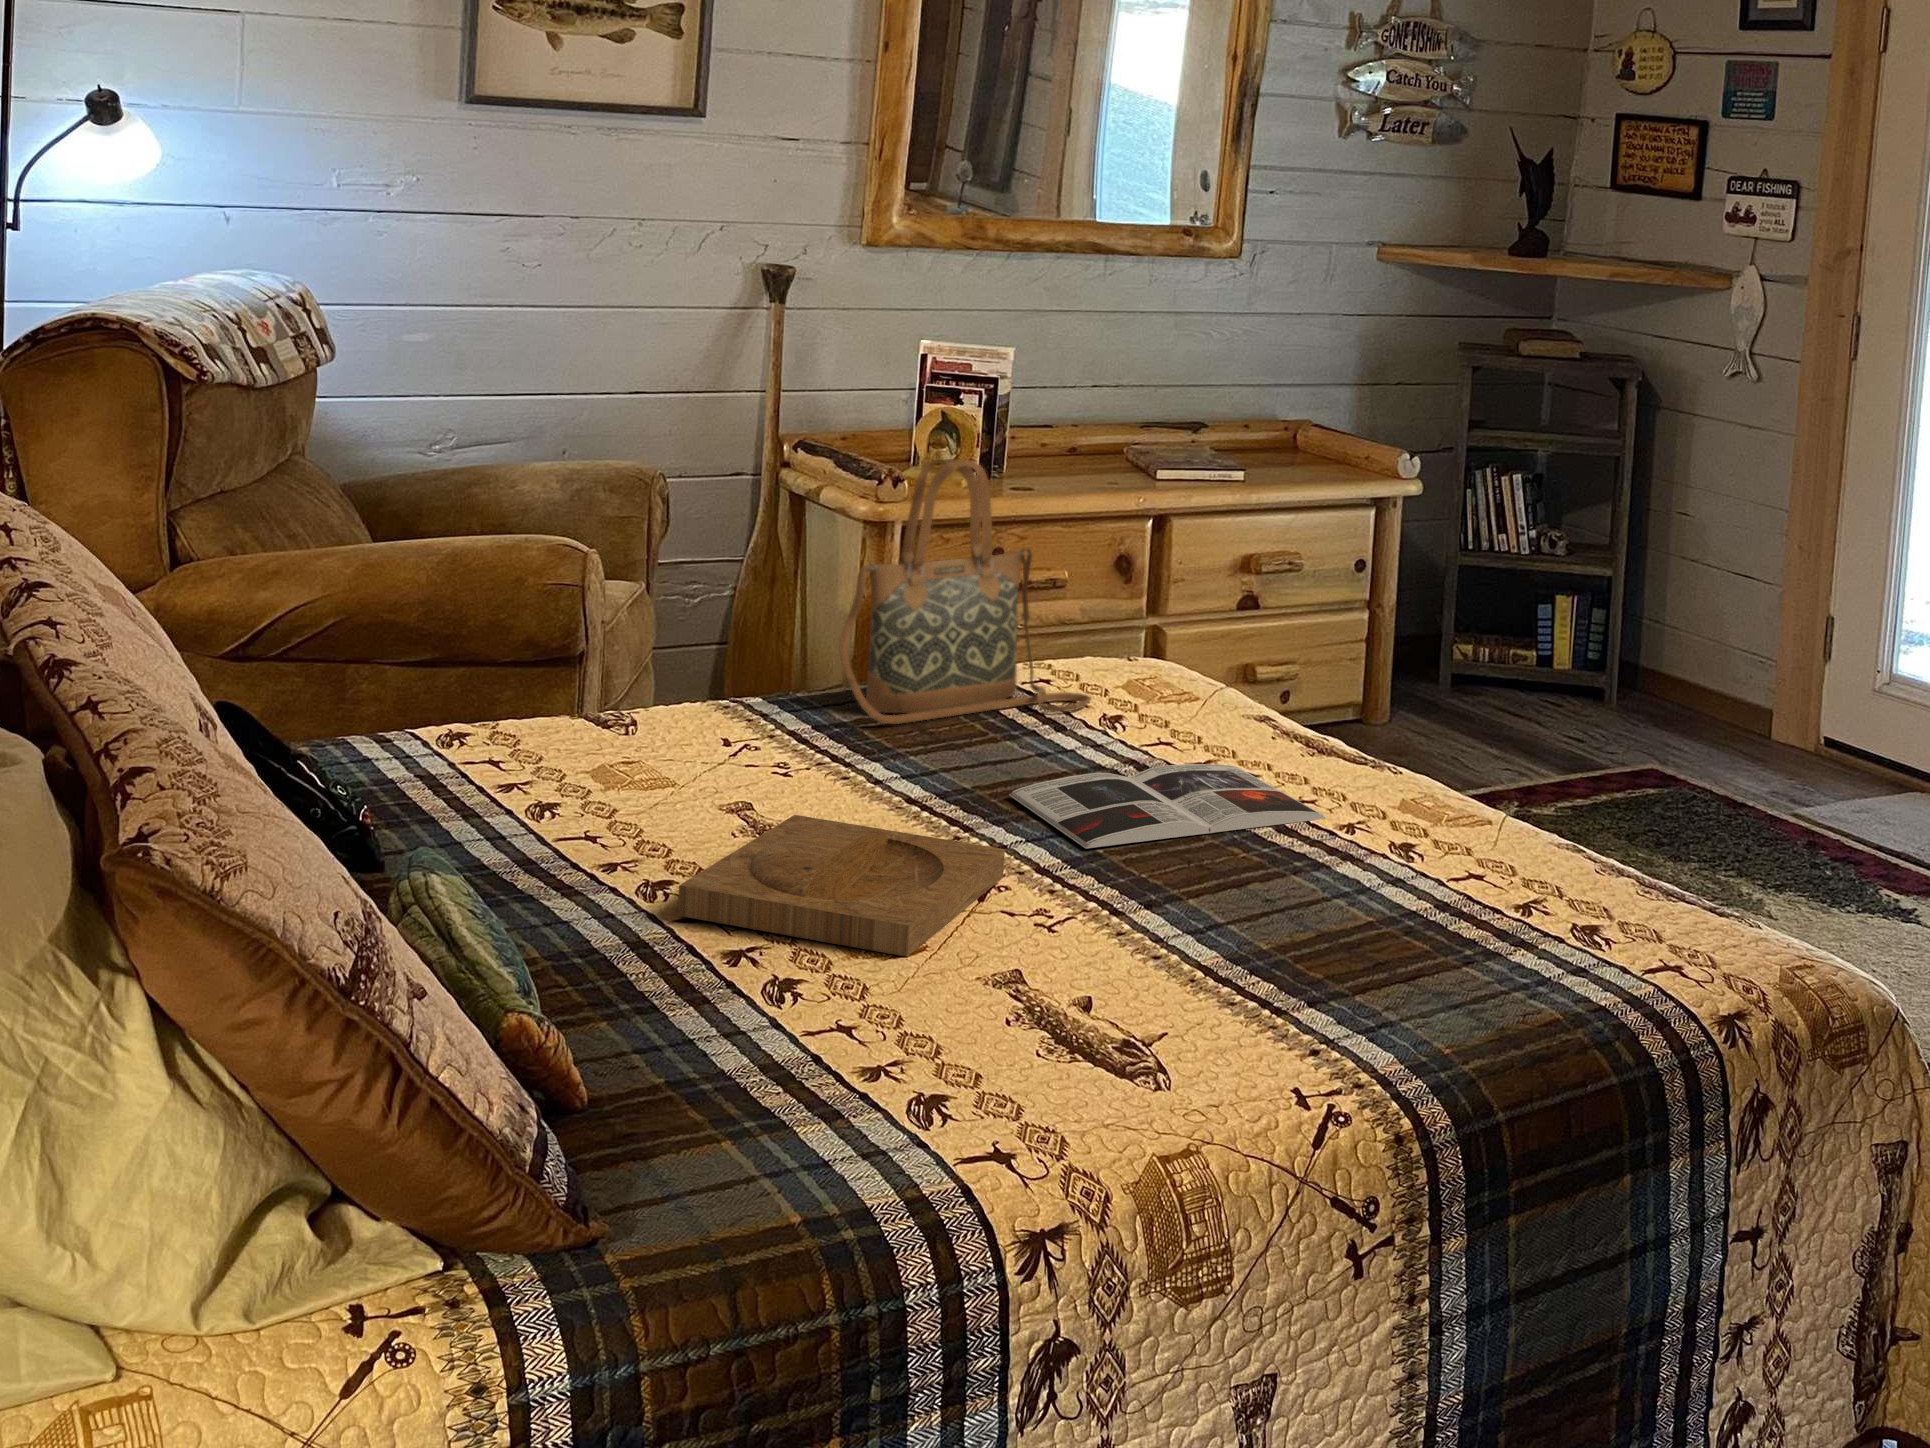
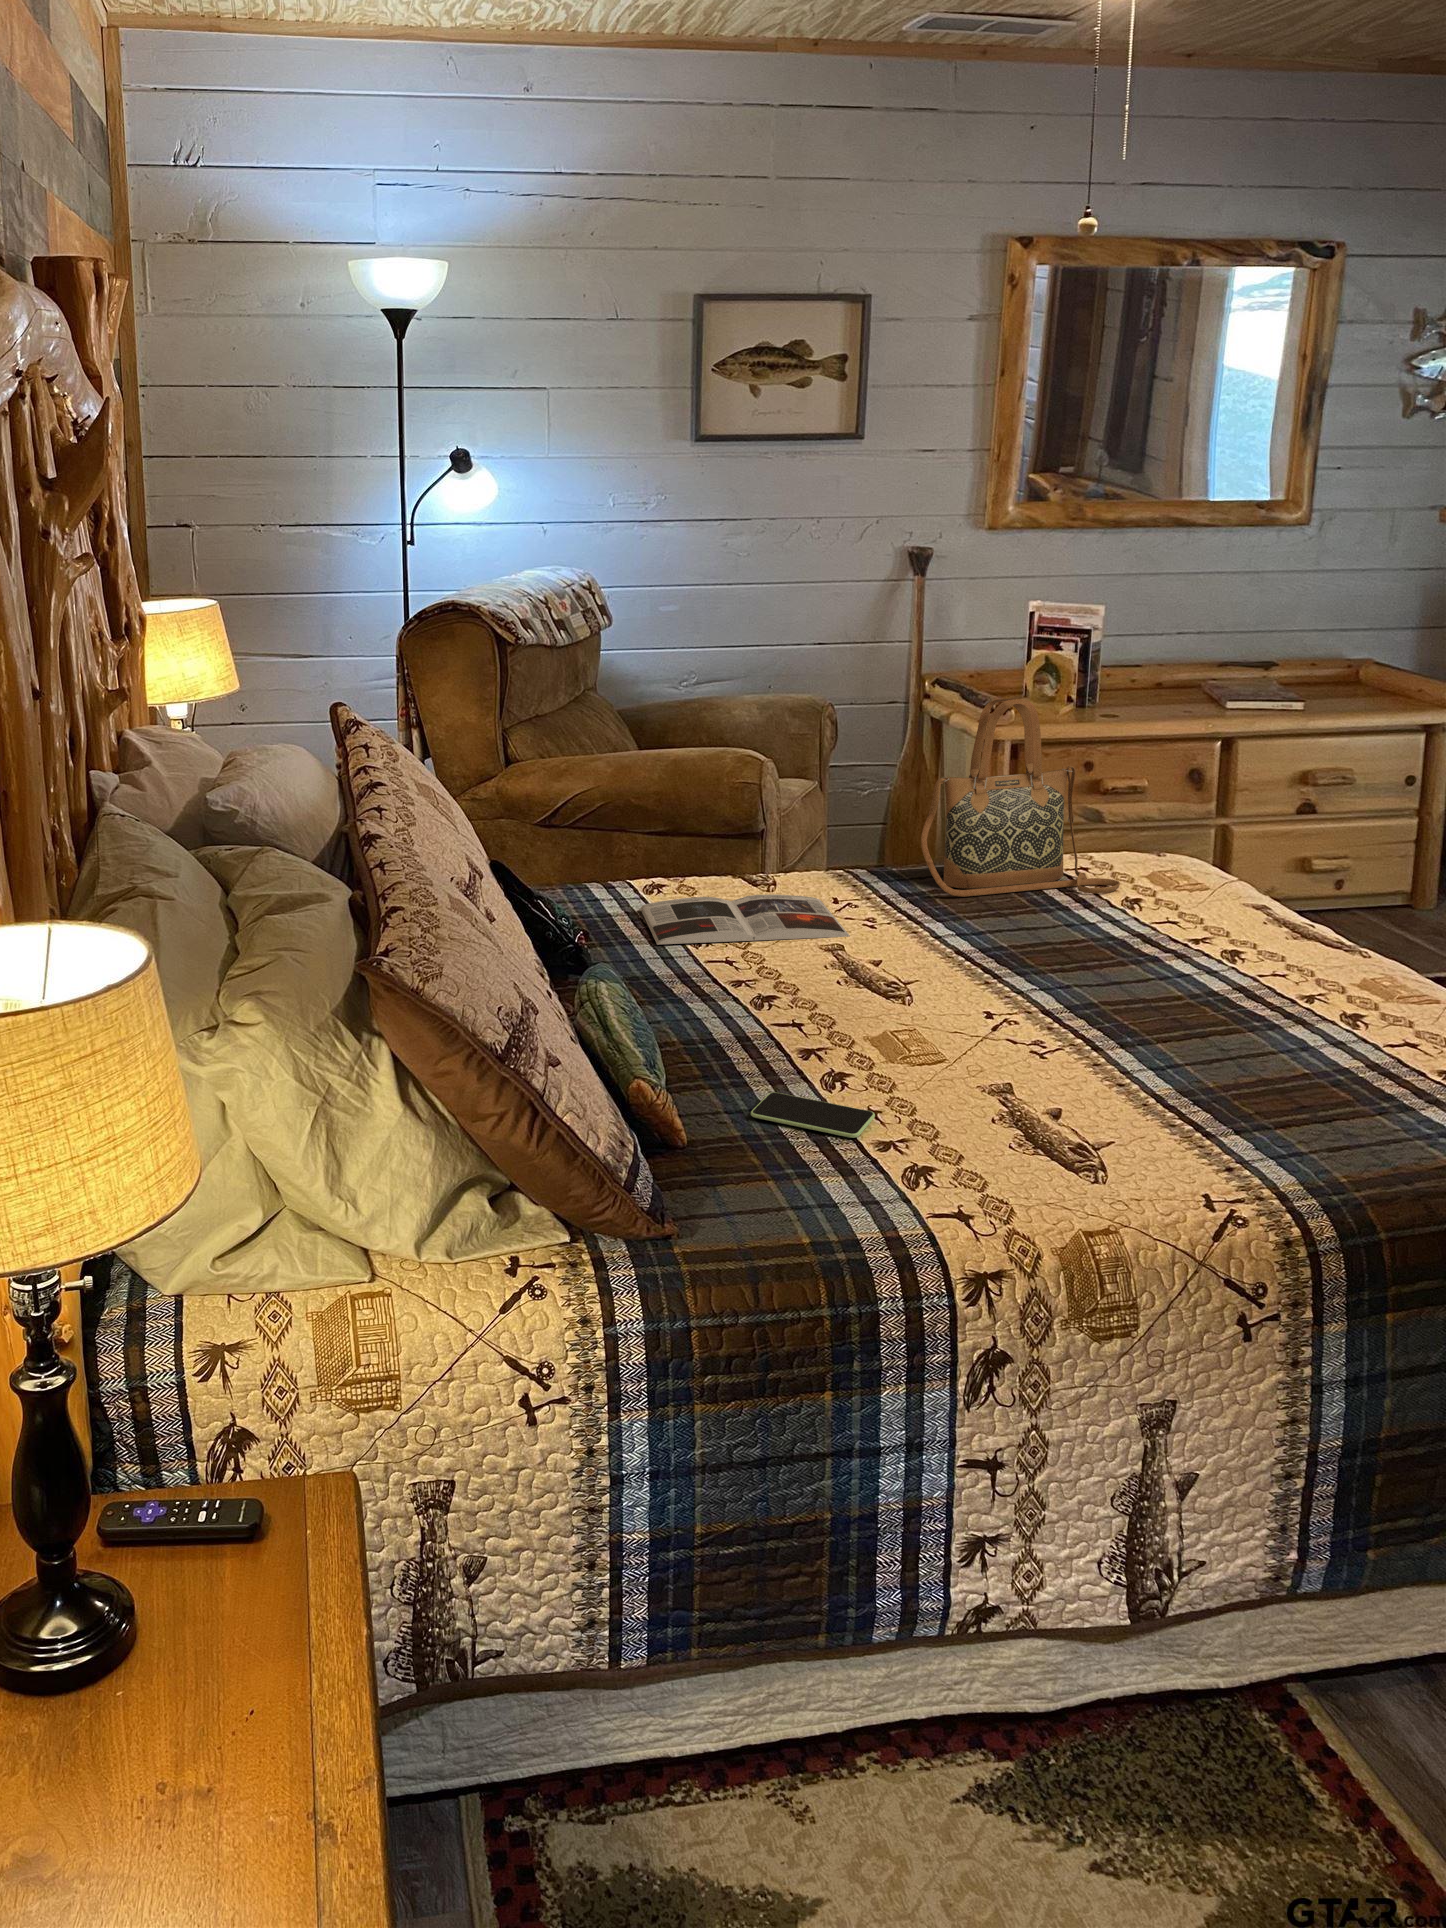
magazine: present [1009,764,1326,849] -> present [640,894,850,945]
tray: present [678,815,1005,957] -> none [773,959,1017,1067]
smartphone: none [676,1012,854,1065] -> present [751,1092,875,1138]

